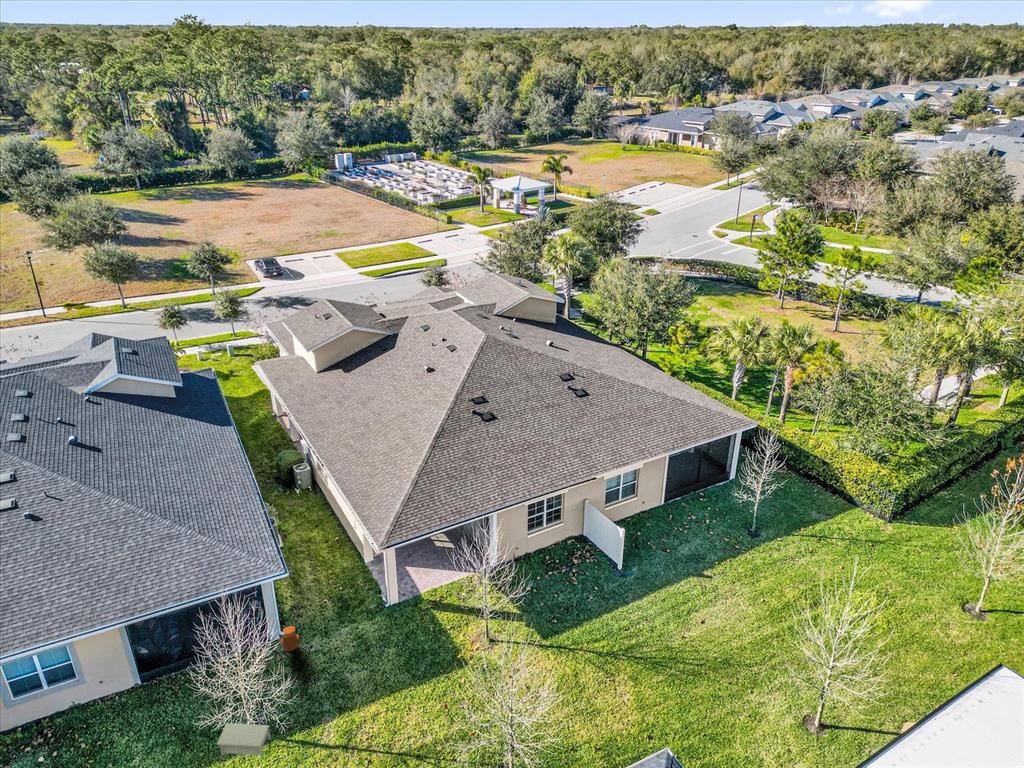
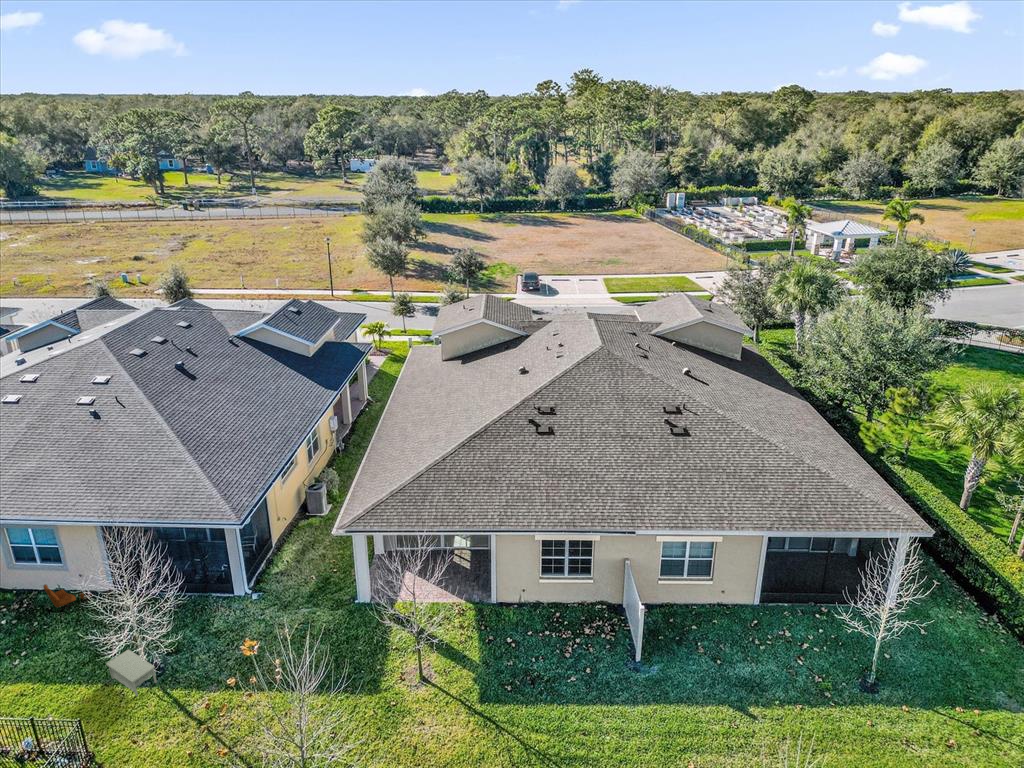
lounge chair: present [281,626,299,654] -> present [43,584,92,612]

